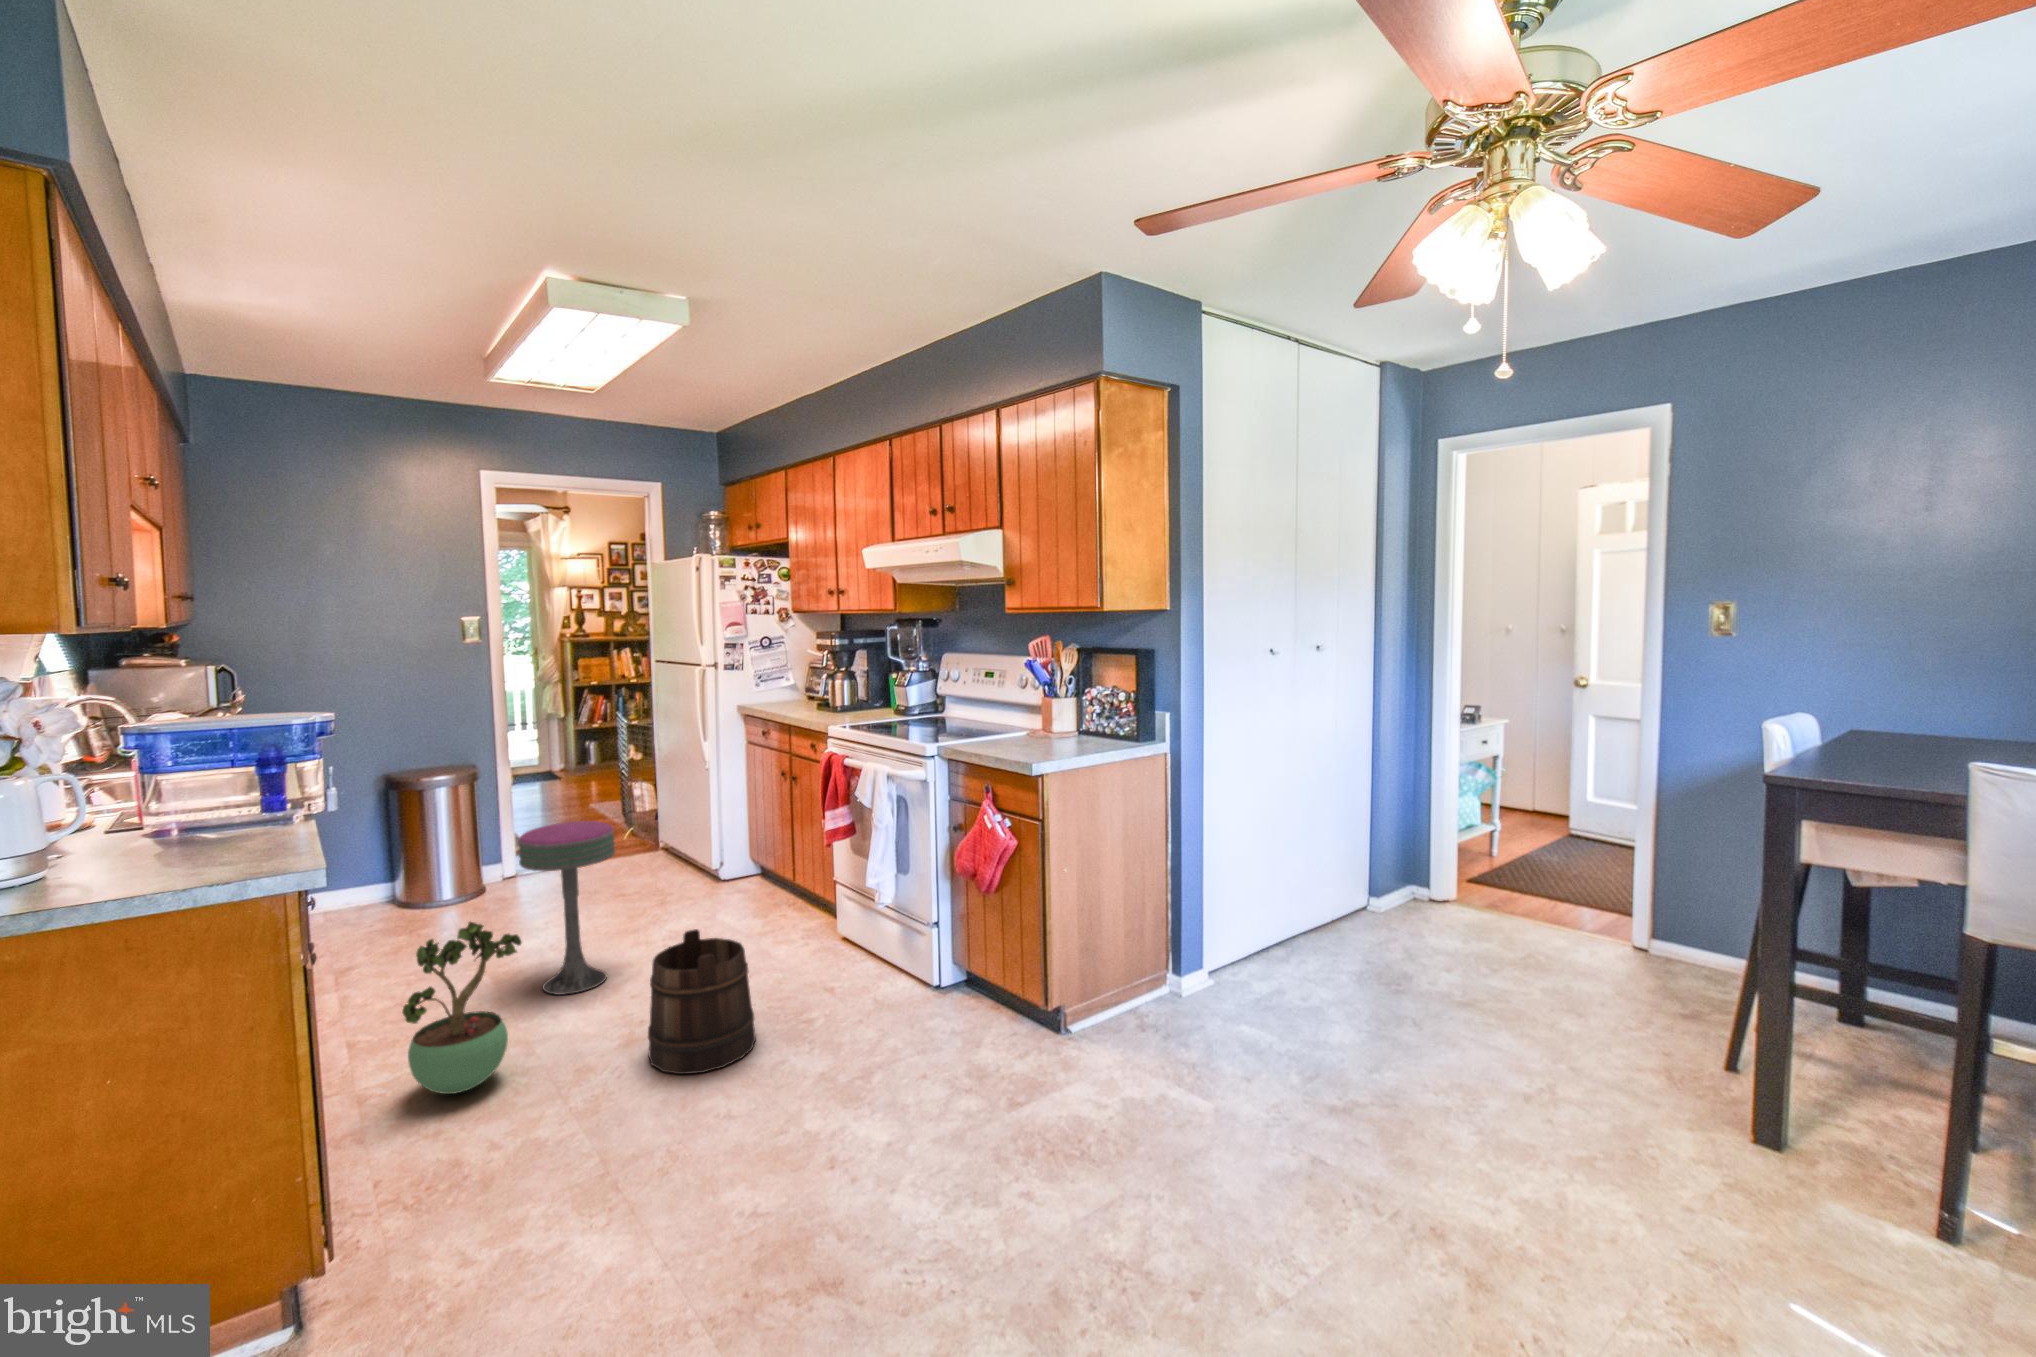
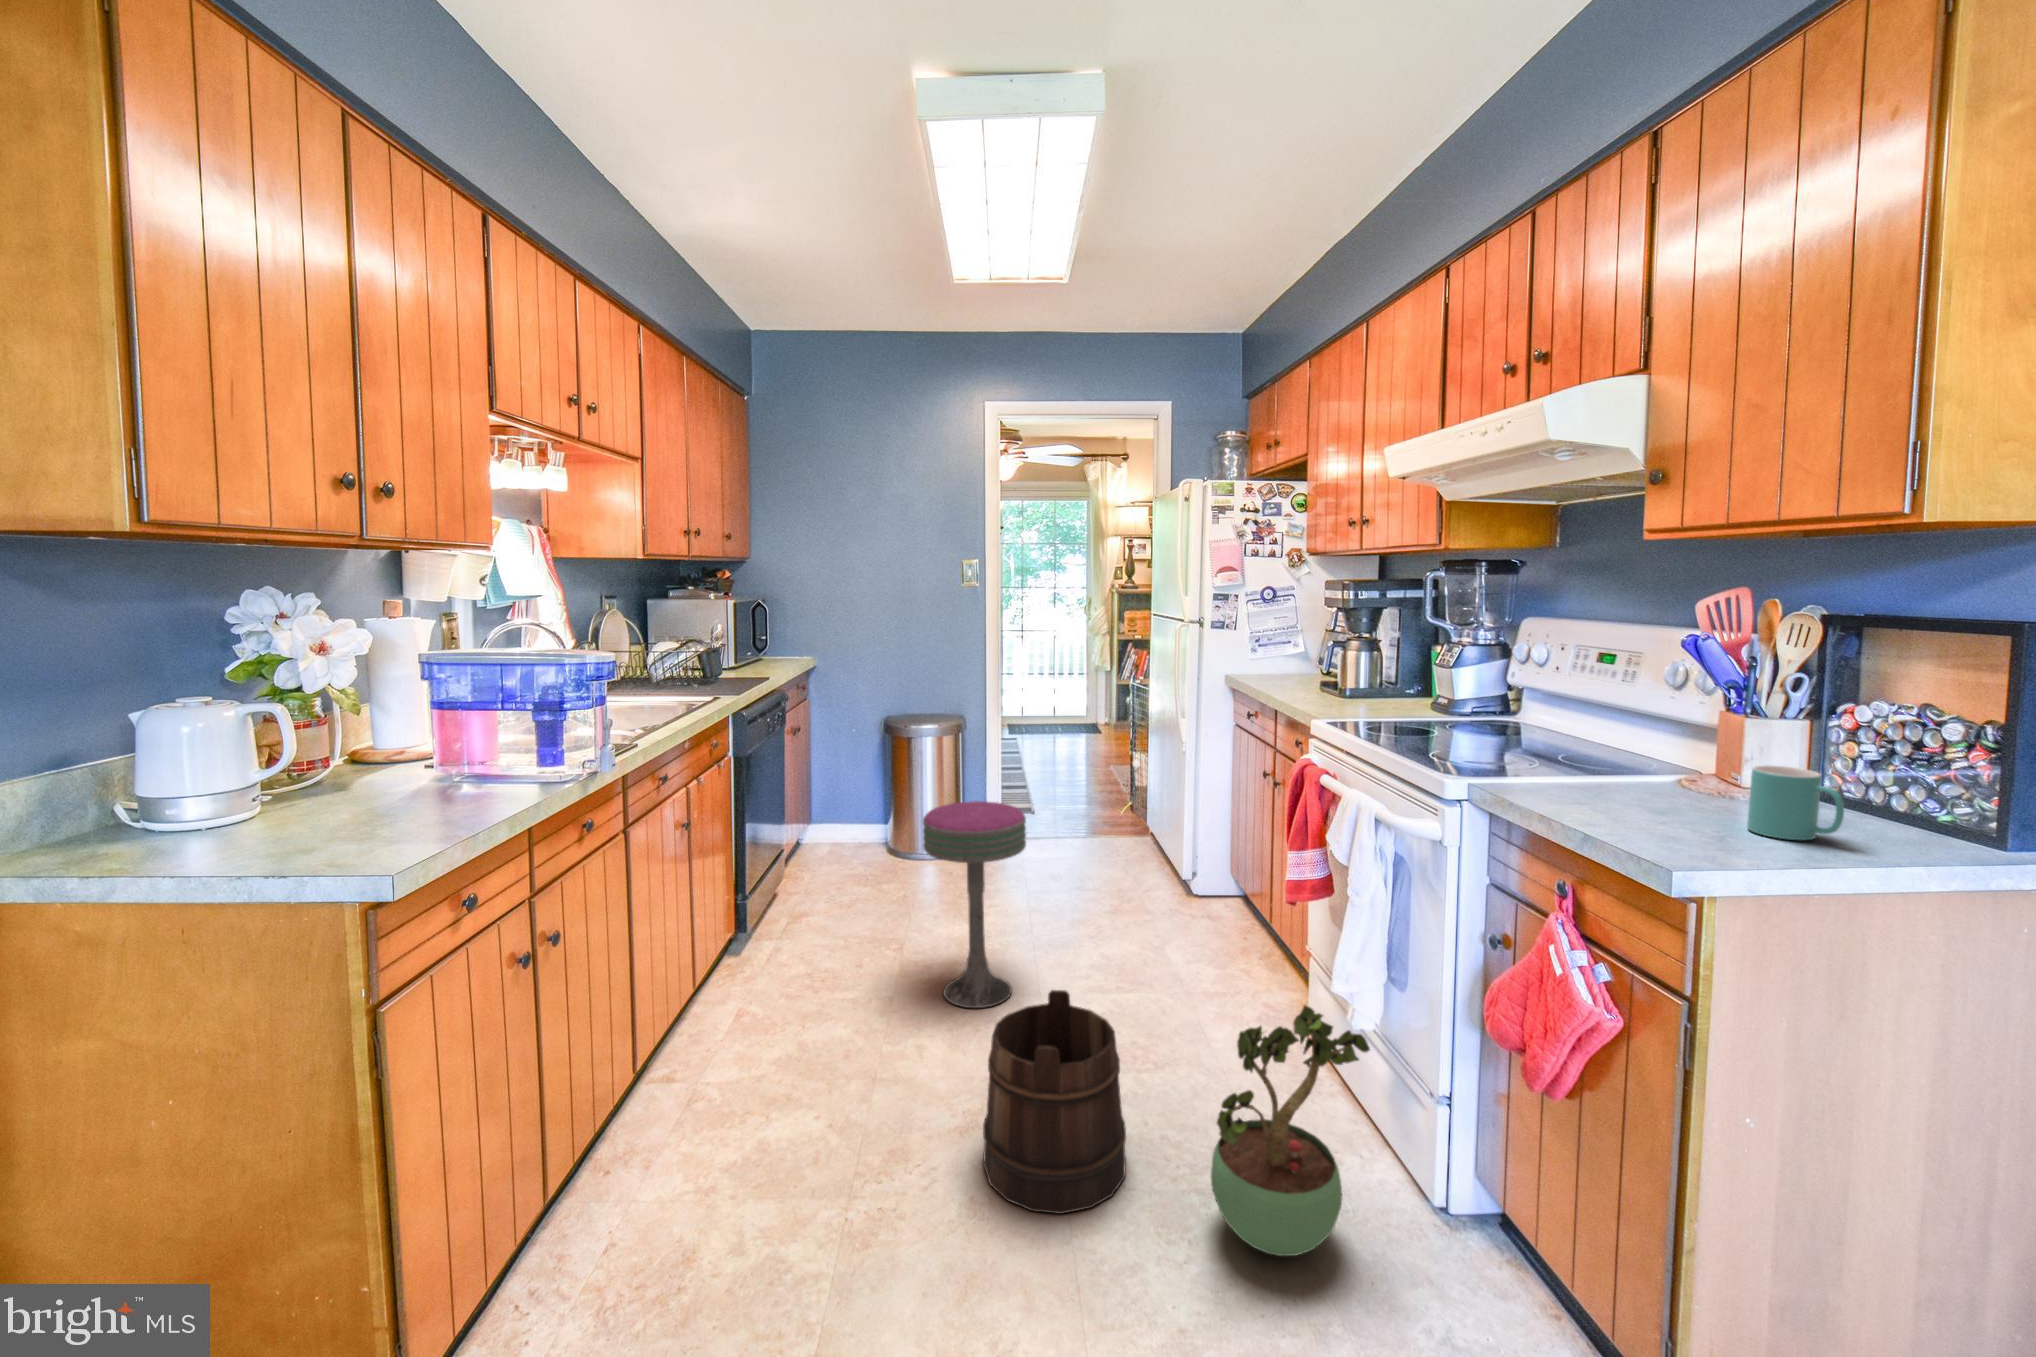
mug: none [1056,718,1088,750] -> present [1747,765,1844,840]
potted plant: present [402,922,522,1094] -> present [1211,1005,1370,1256]

